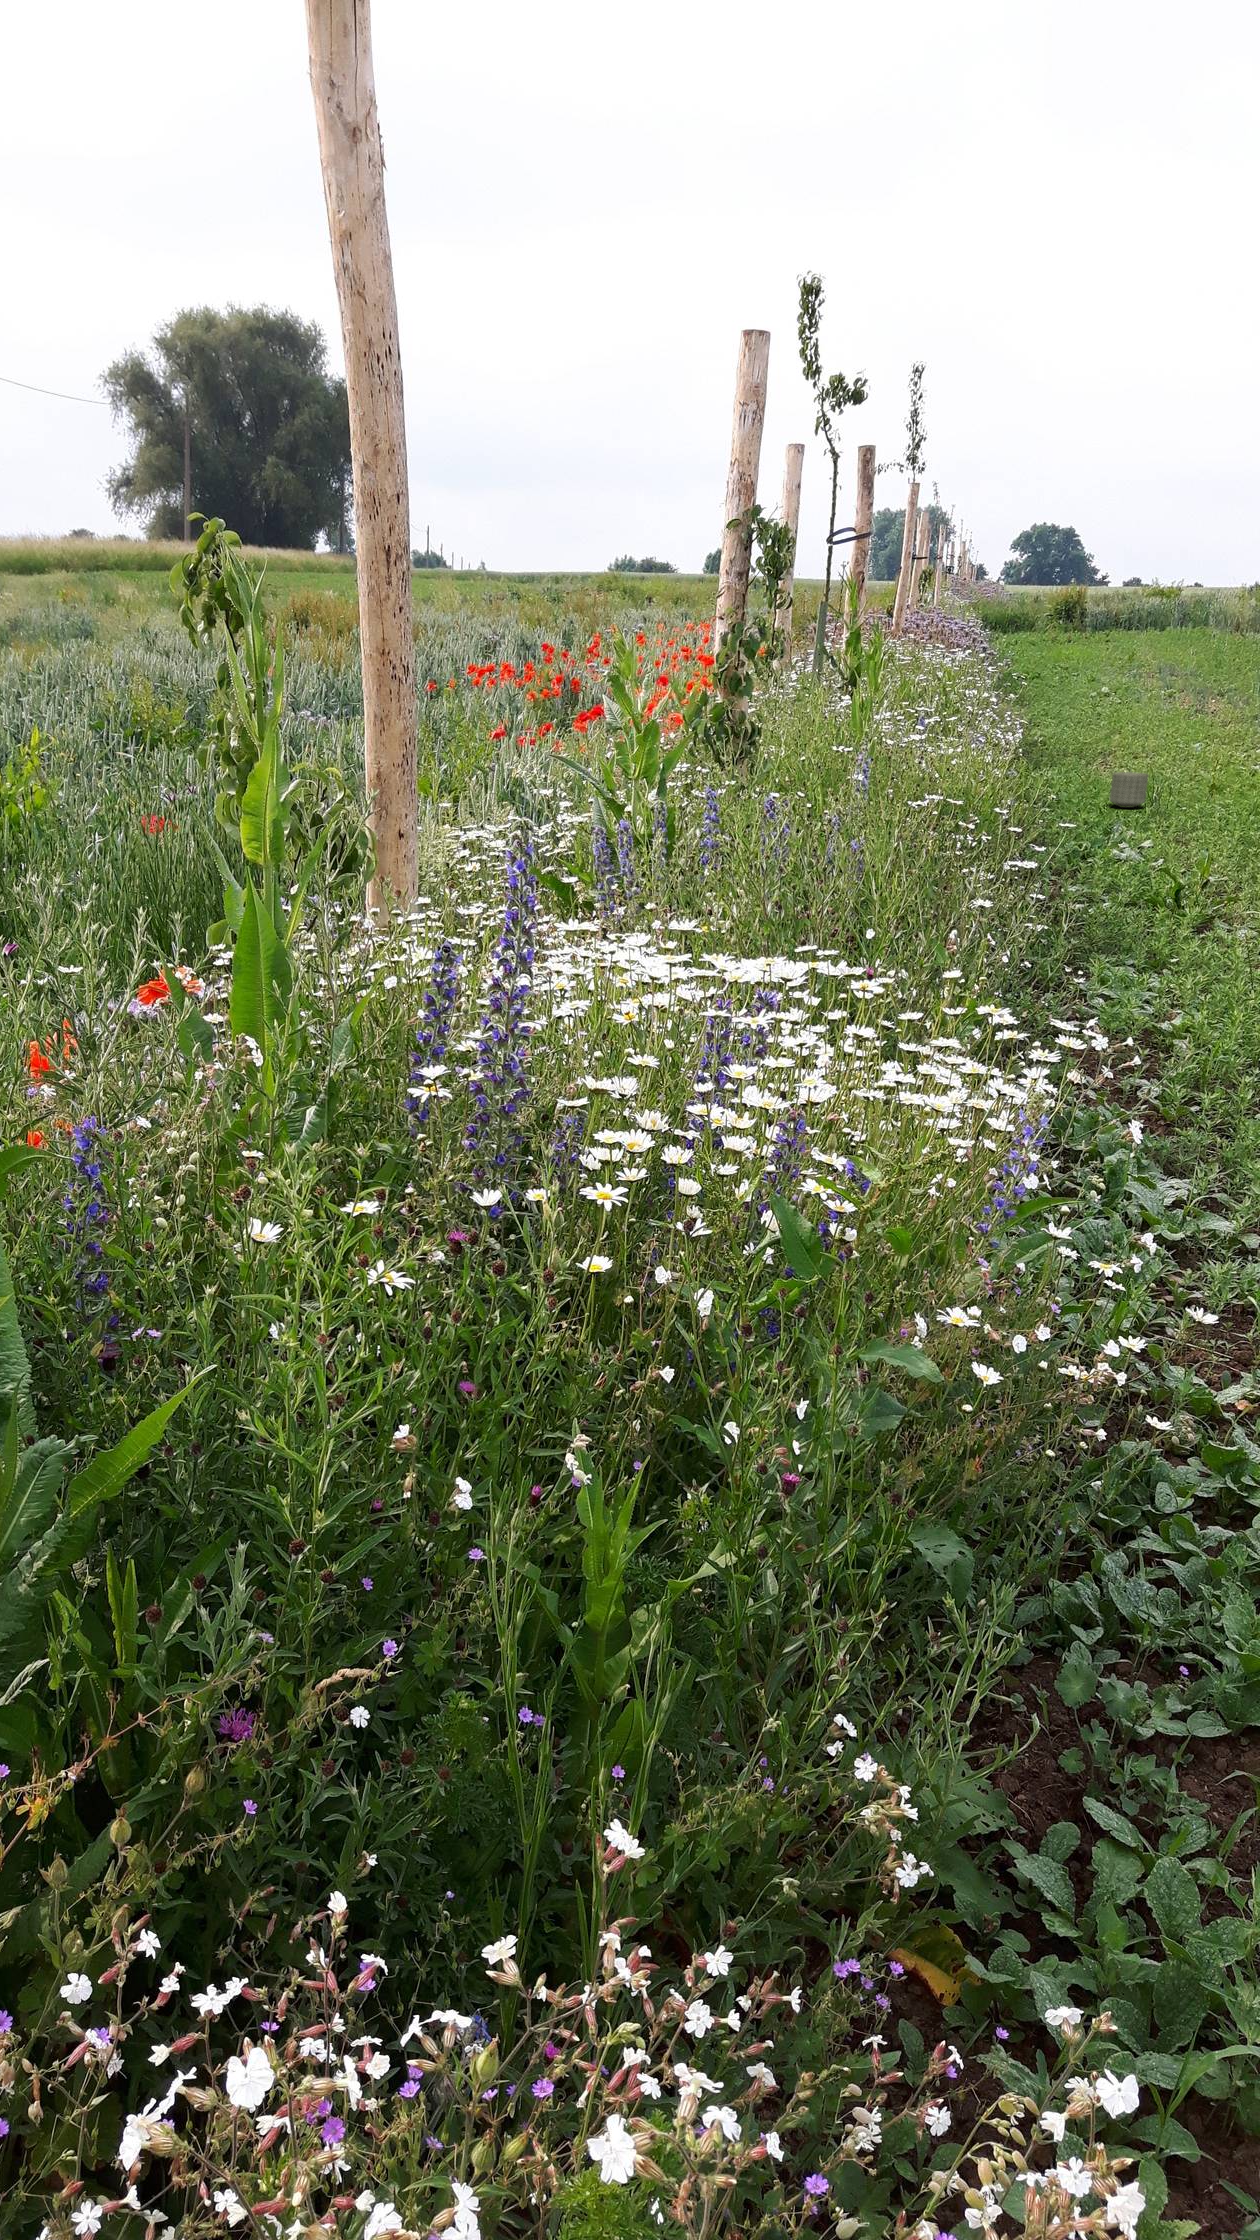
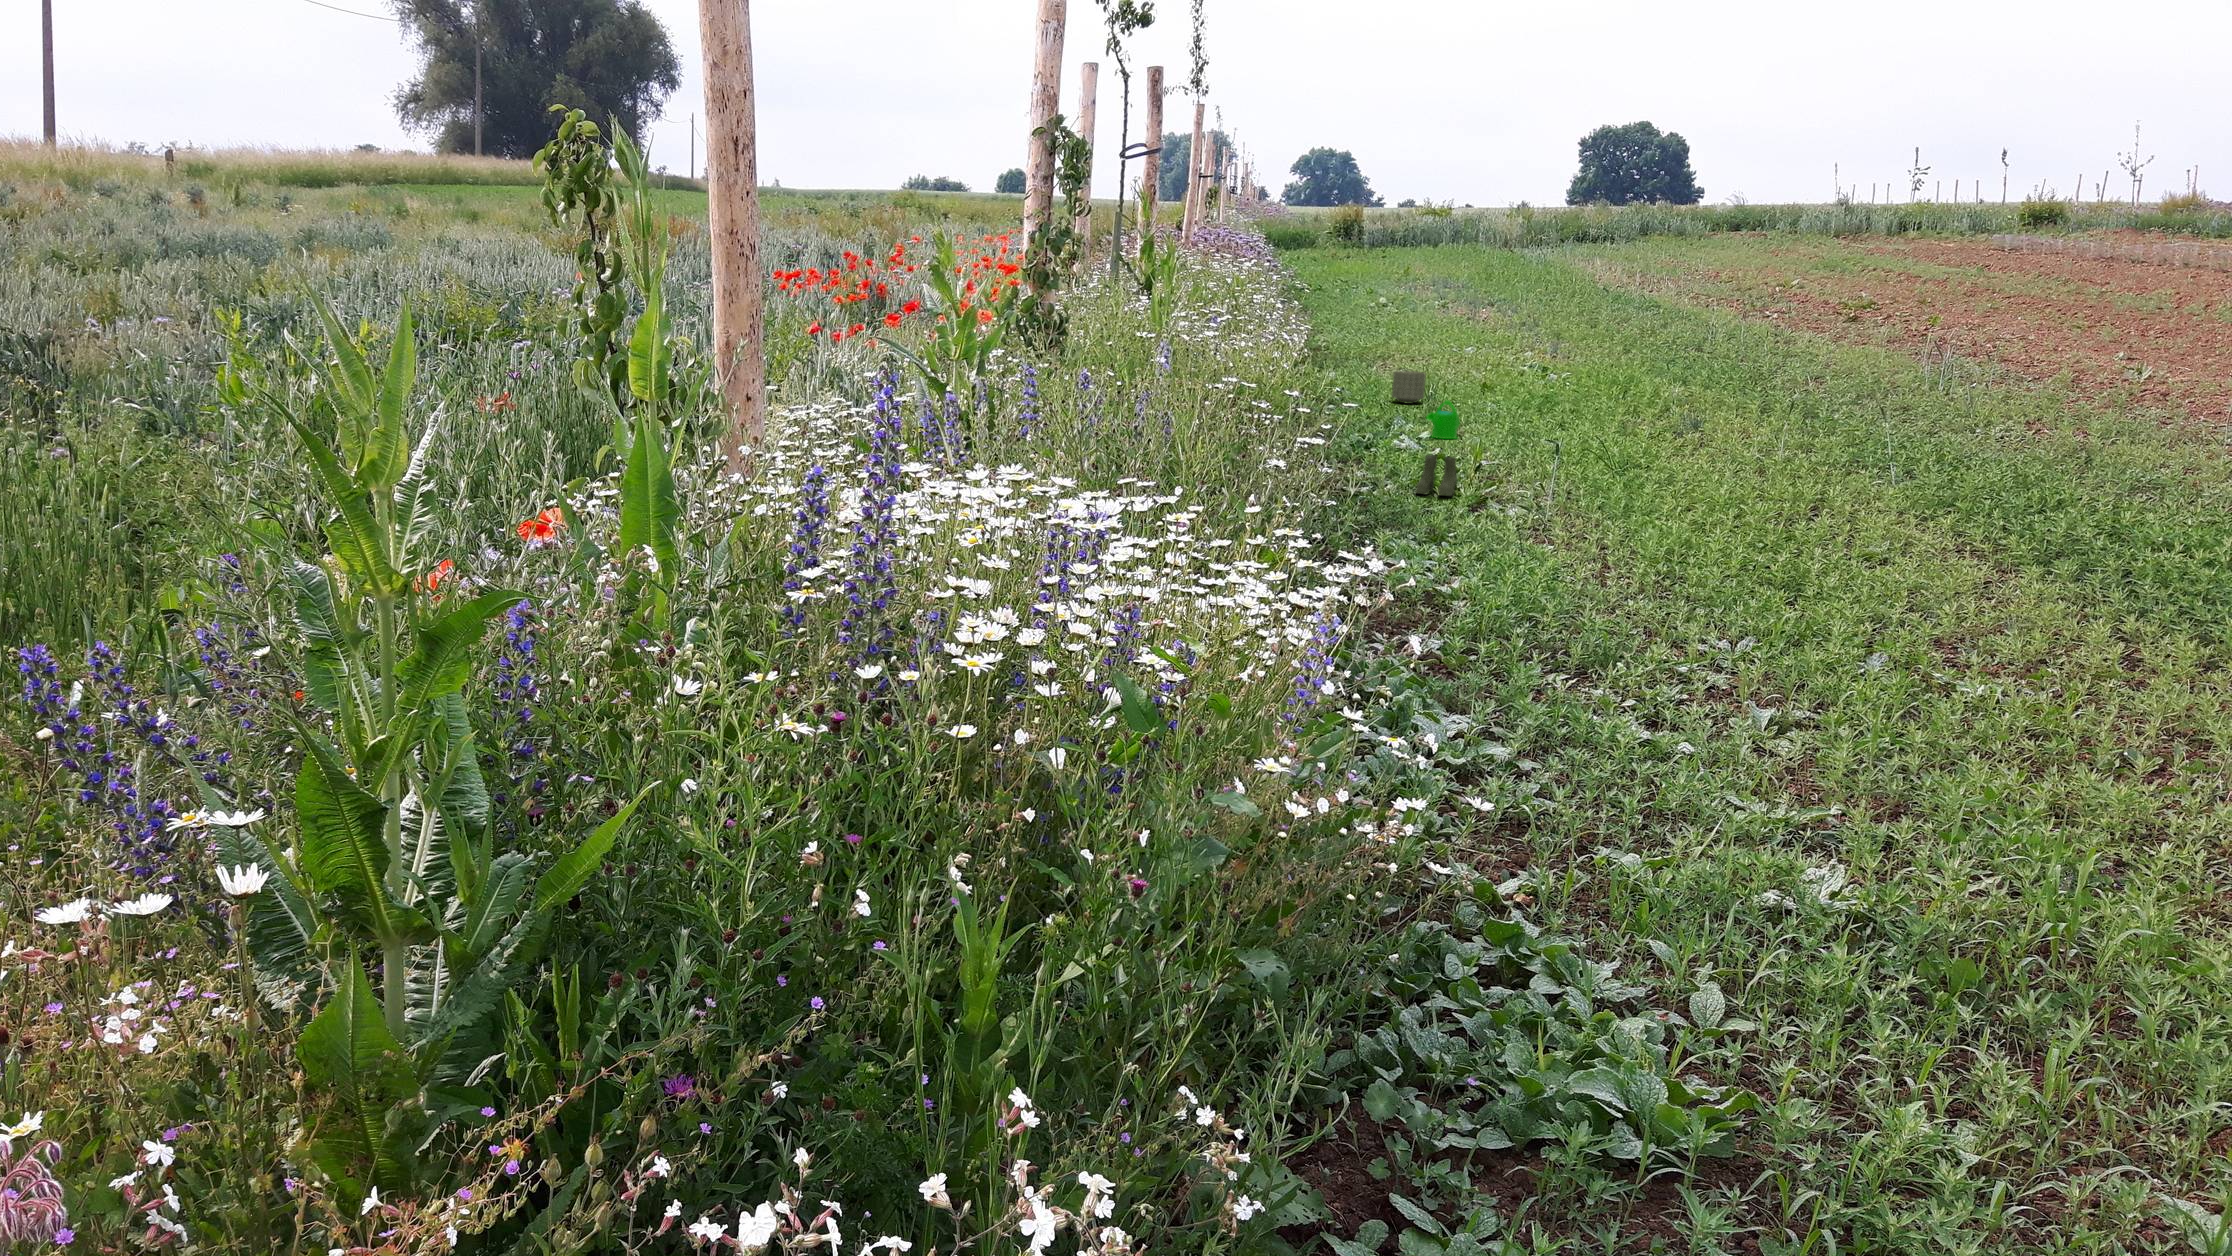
watering can: none [1147,807,1185,850] -> present [1426,400,1460,439]
boots: none [1133,870,1181,916] -> present [1416,455,1457,496]

